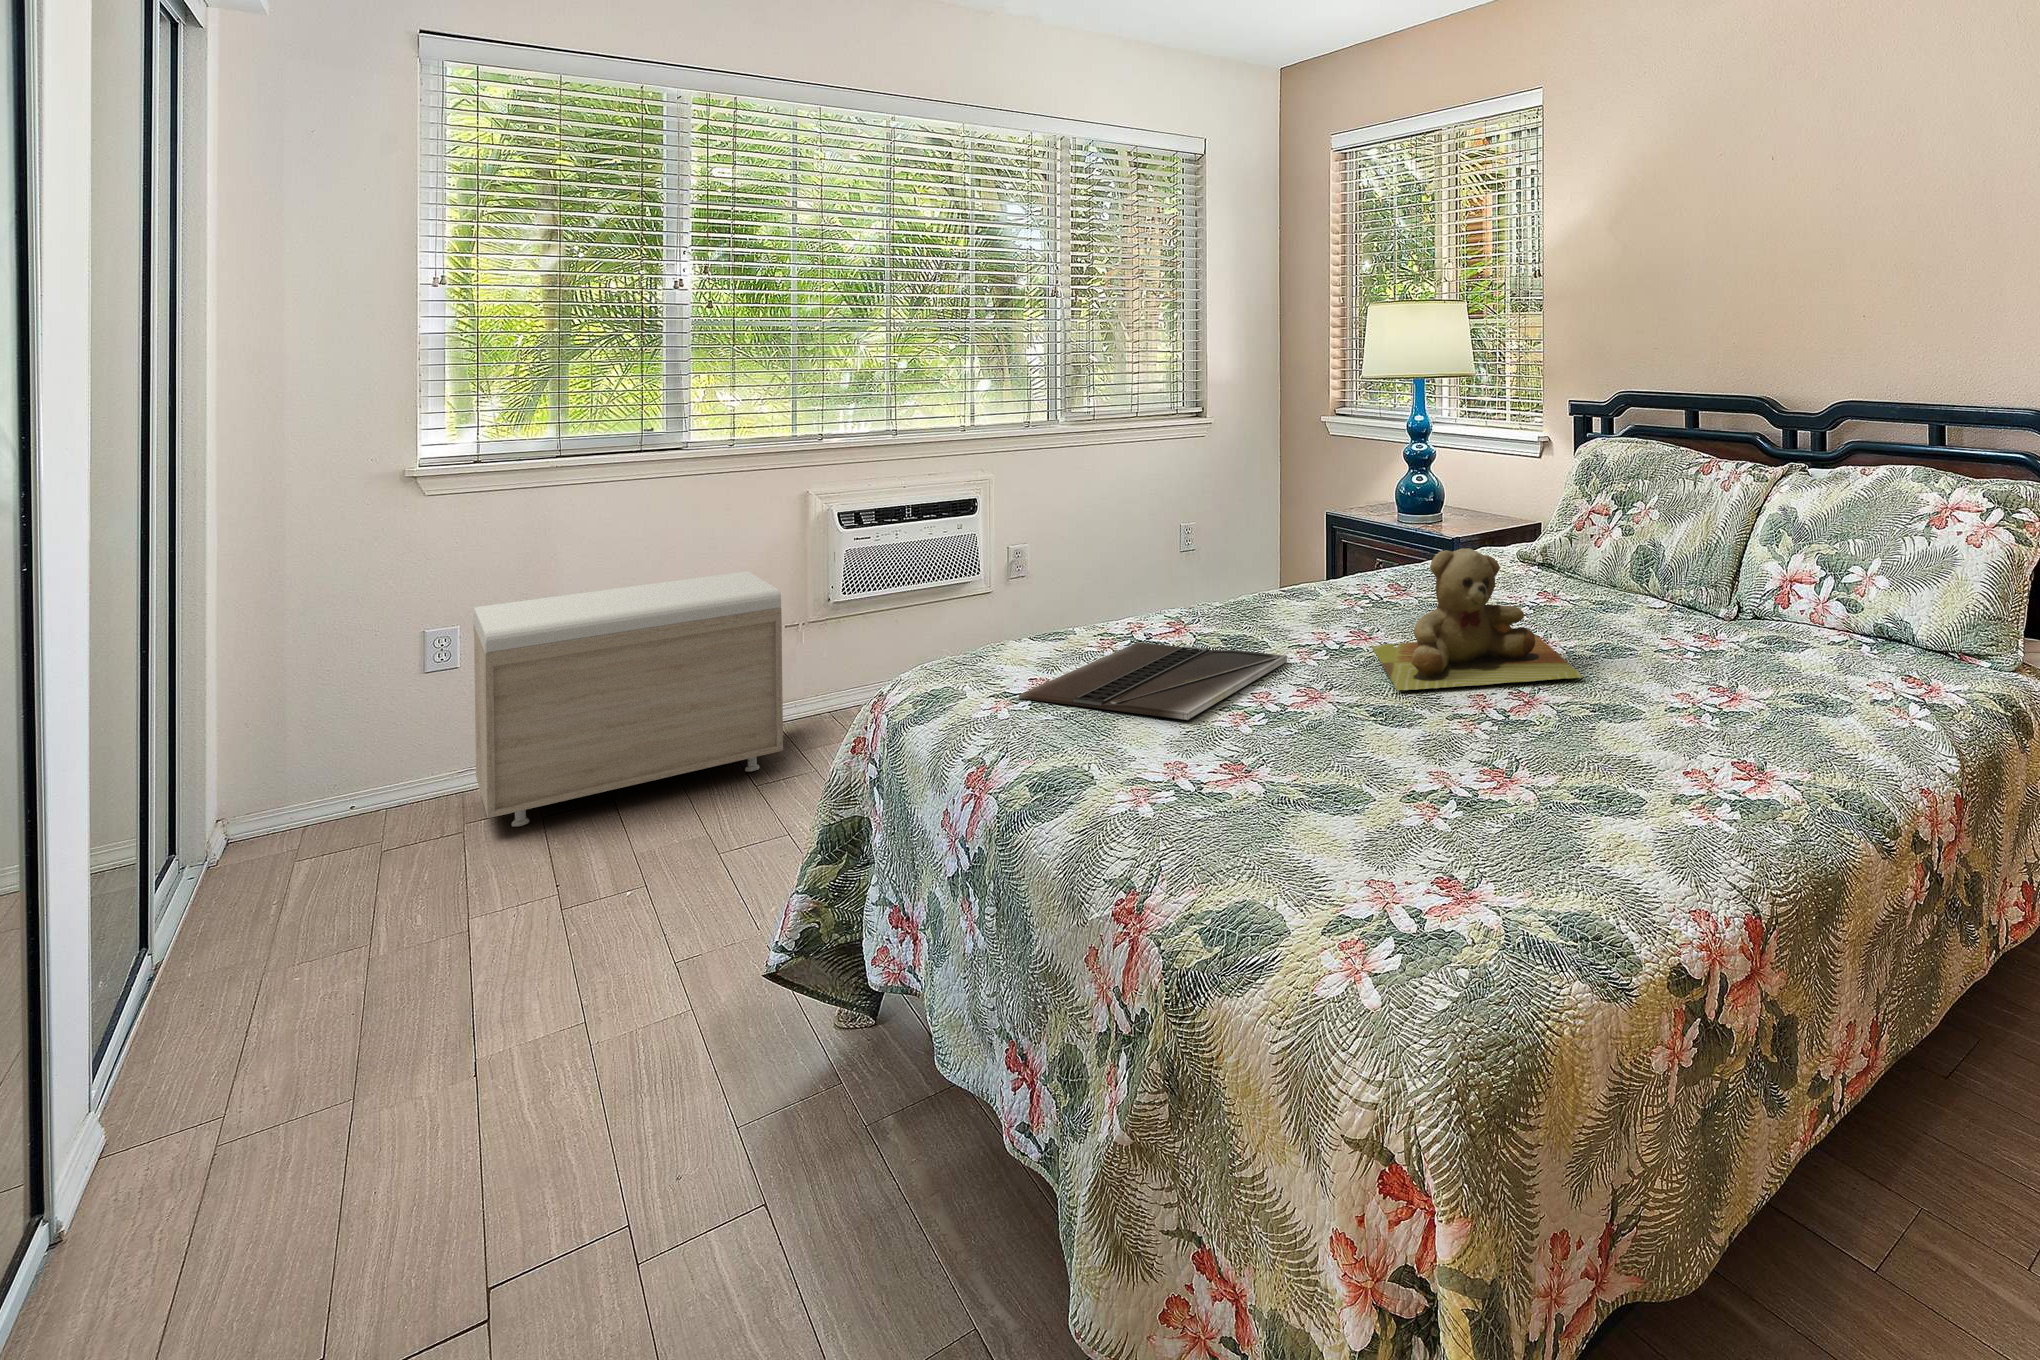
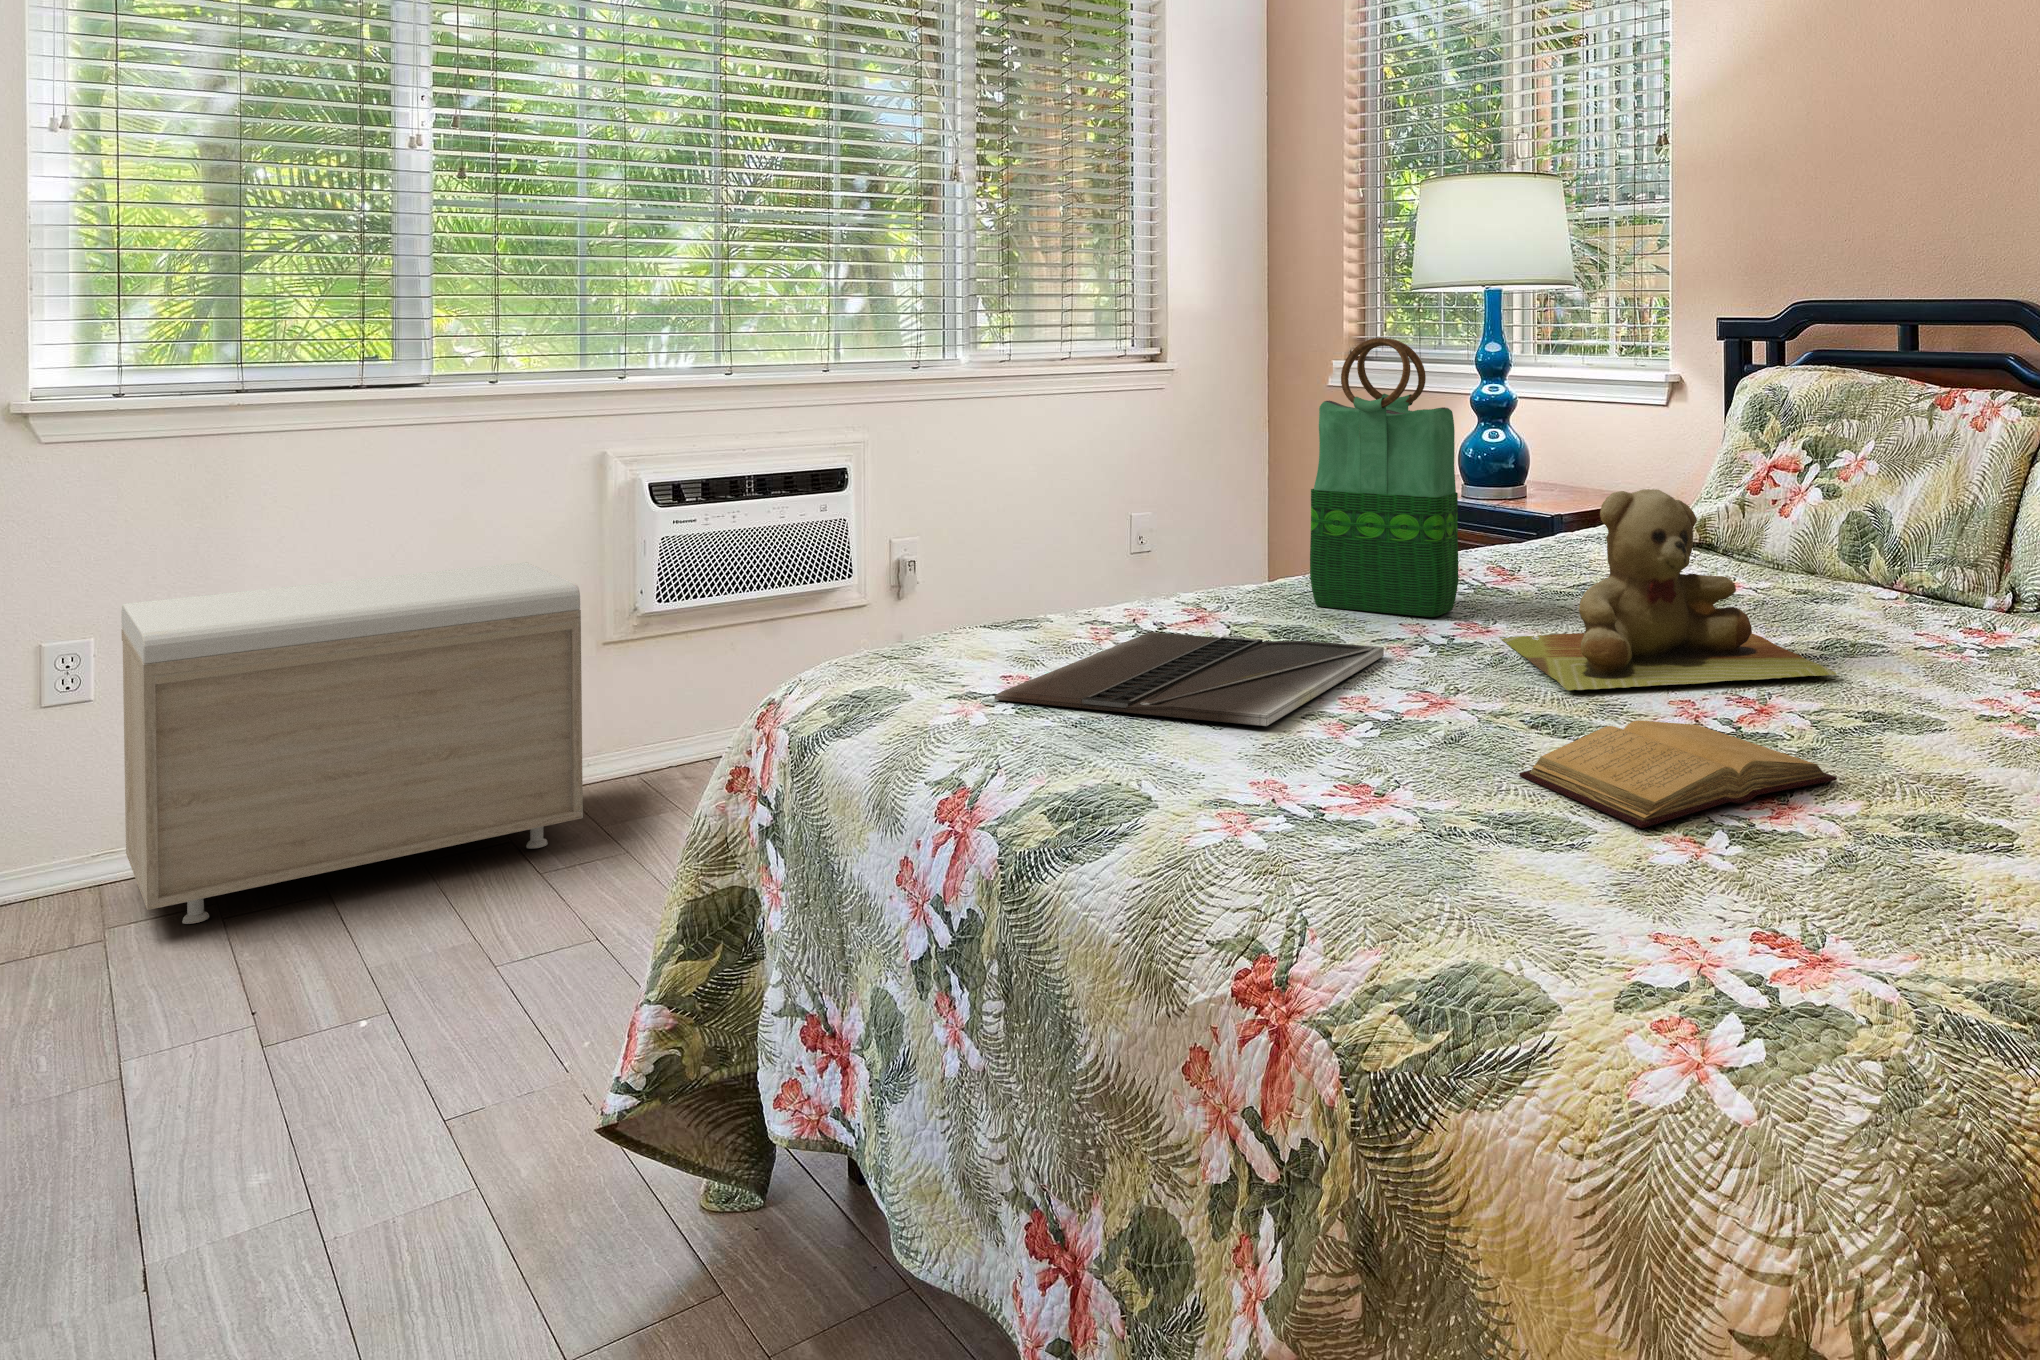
tote bag: none [1254,438,1352,628] -> present [1310,338,1458,617]
book: none [1338,719,1543,800] -> present [1519,720,1837,828]

